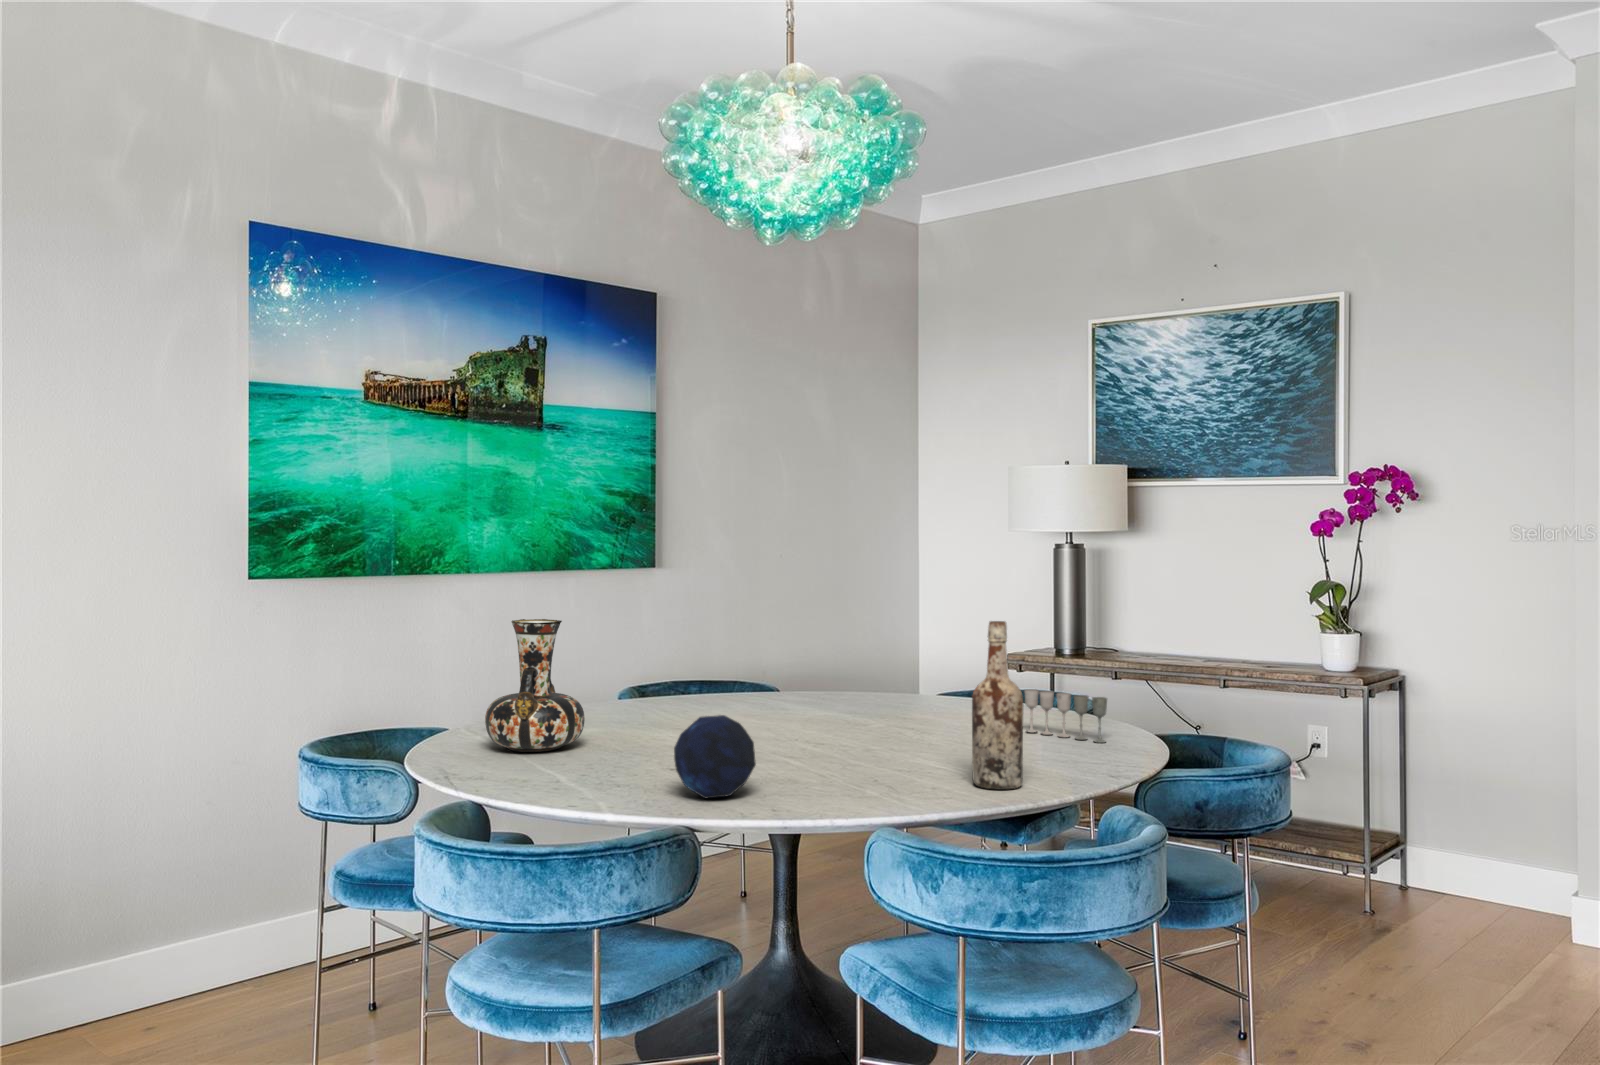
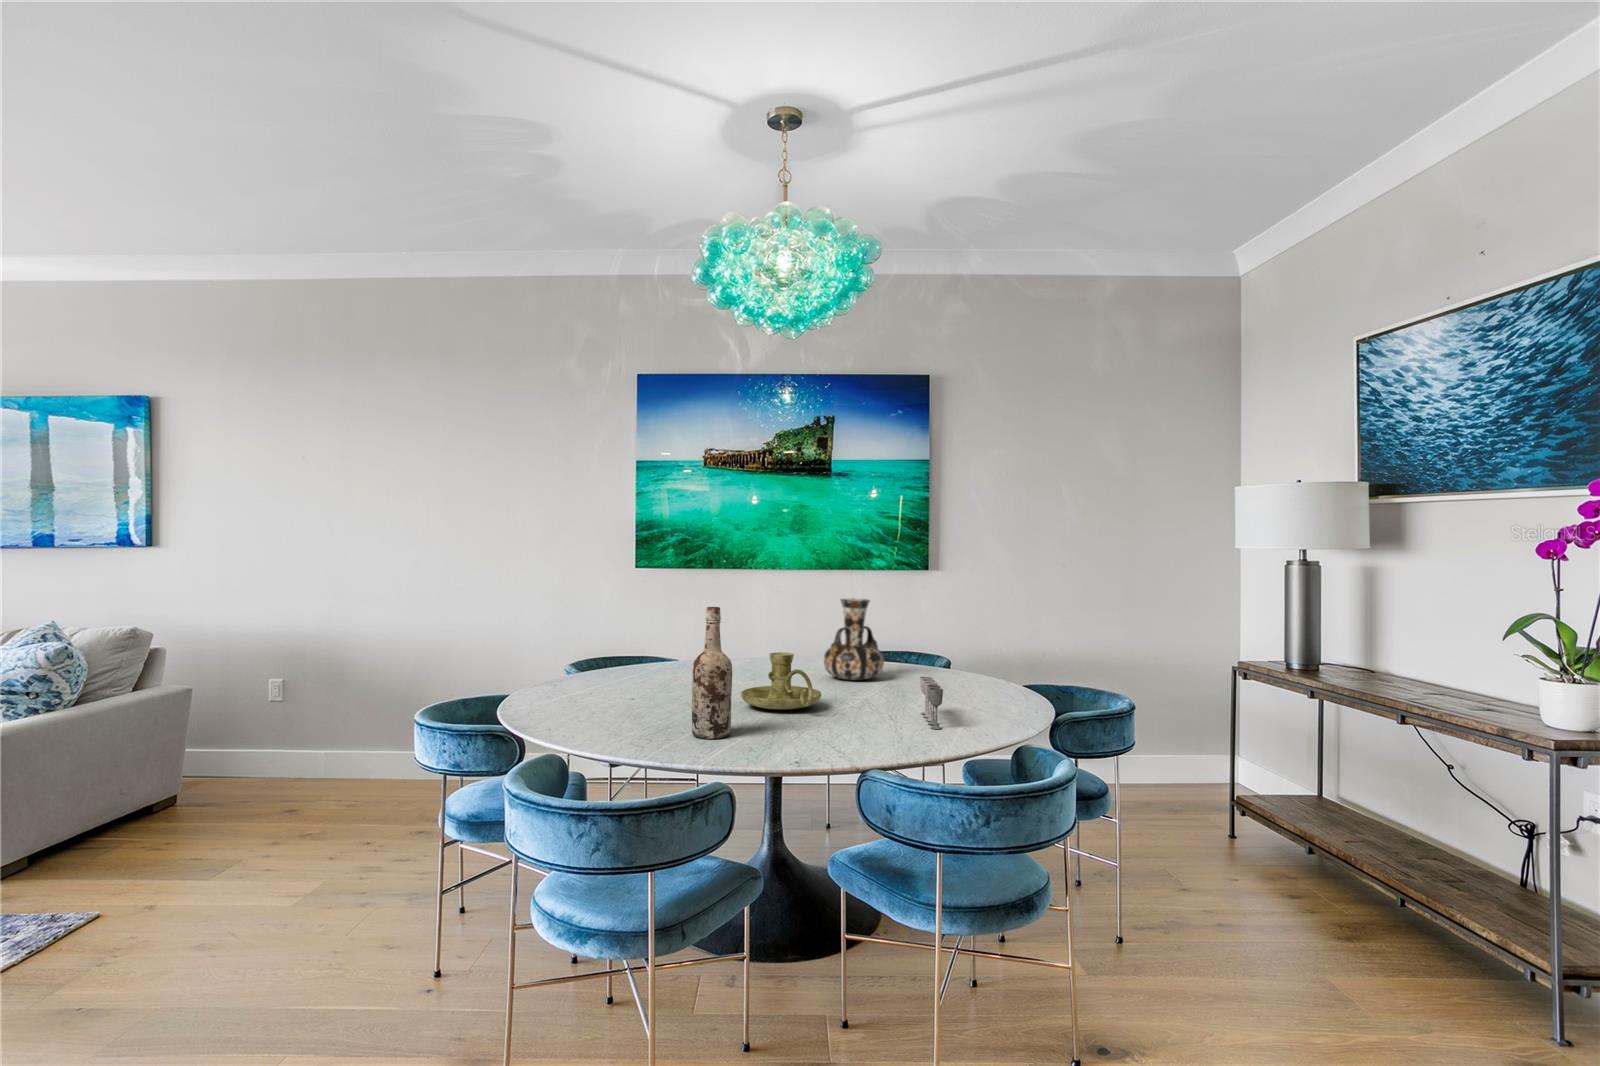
decorative vase: present [485,619,585,752] -> present [824,599,884,680]
candle holder: none [849,678,978,753] -> present [741,652,821,710]
decorative orb: present [674,715,756,799] -> none [536,656,592,710]

